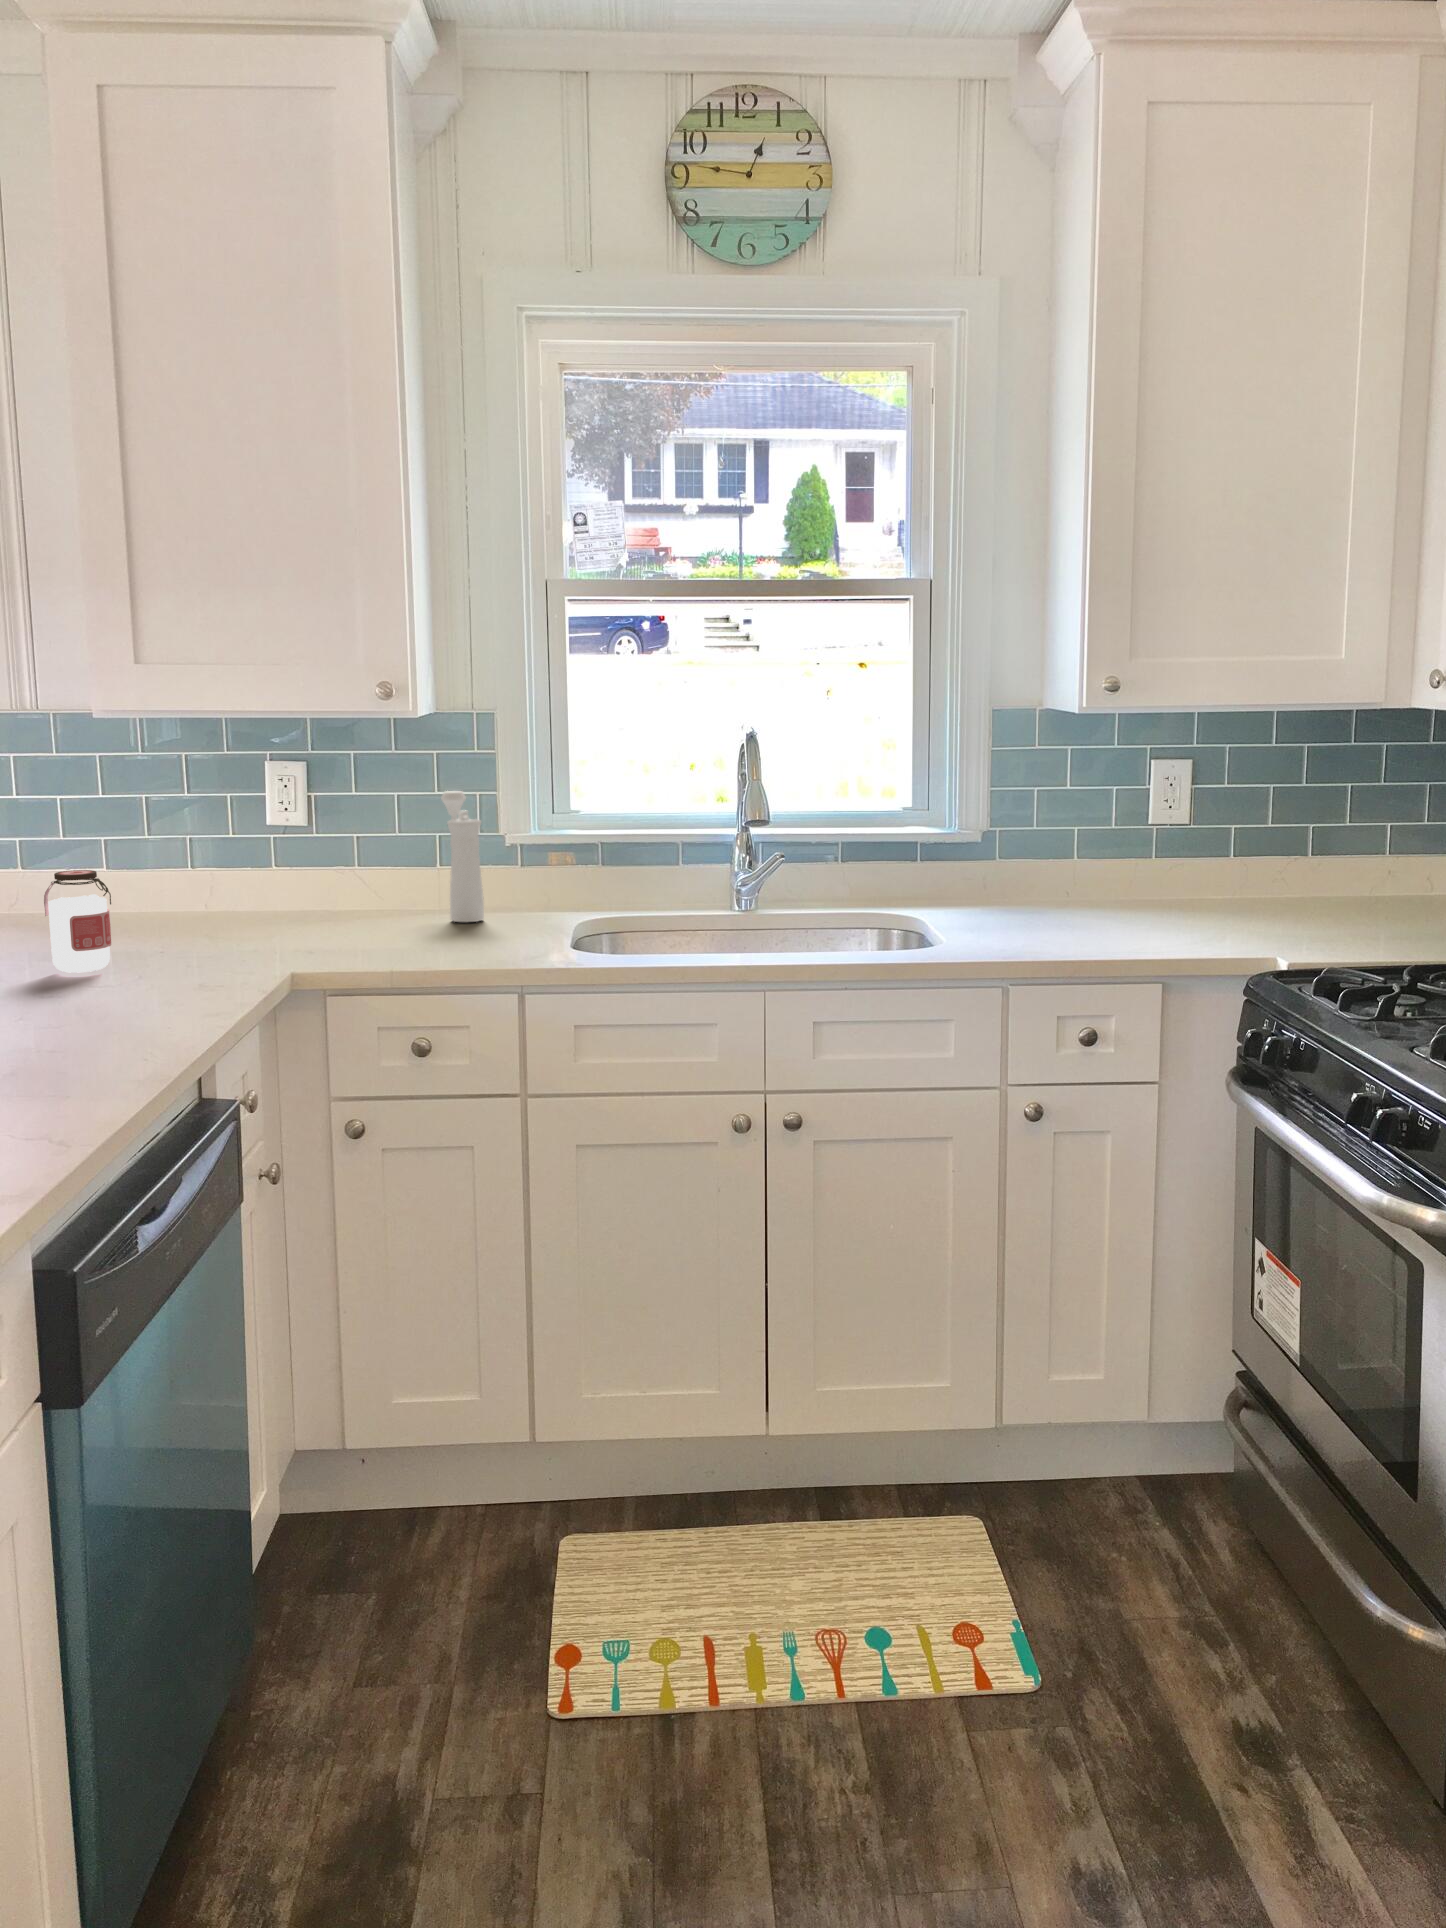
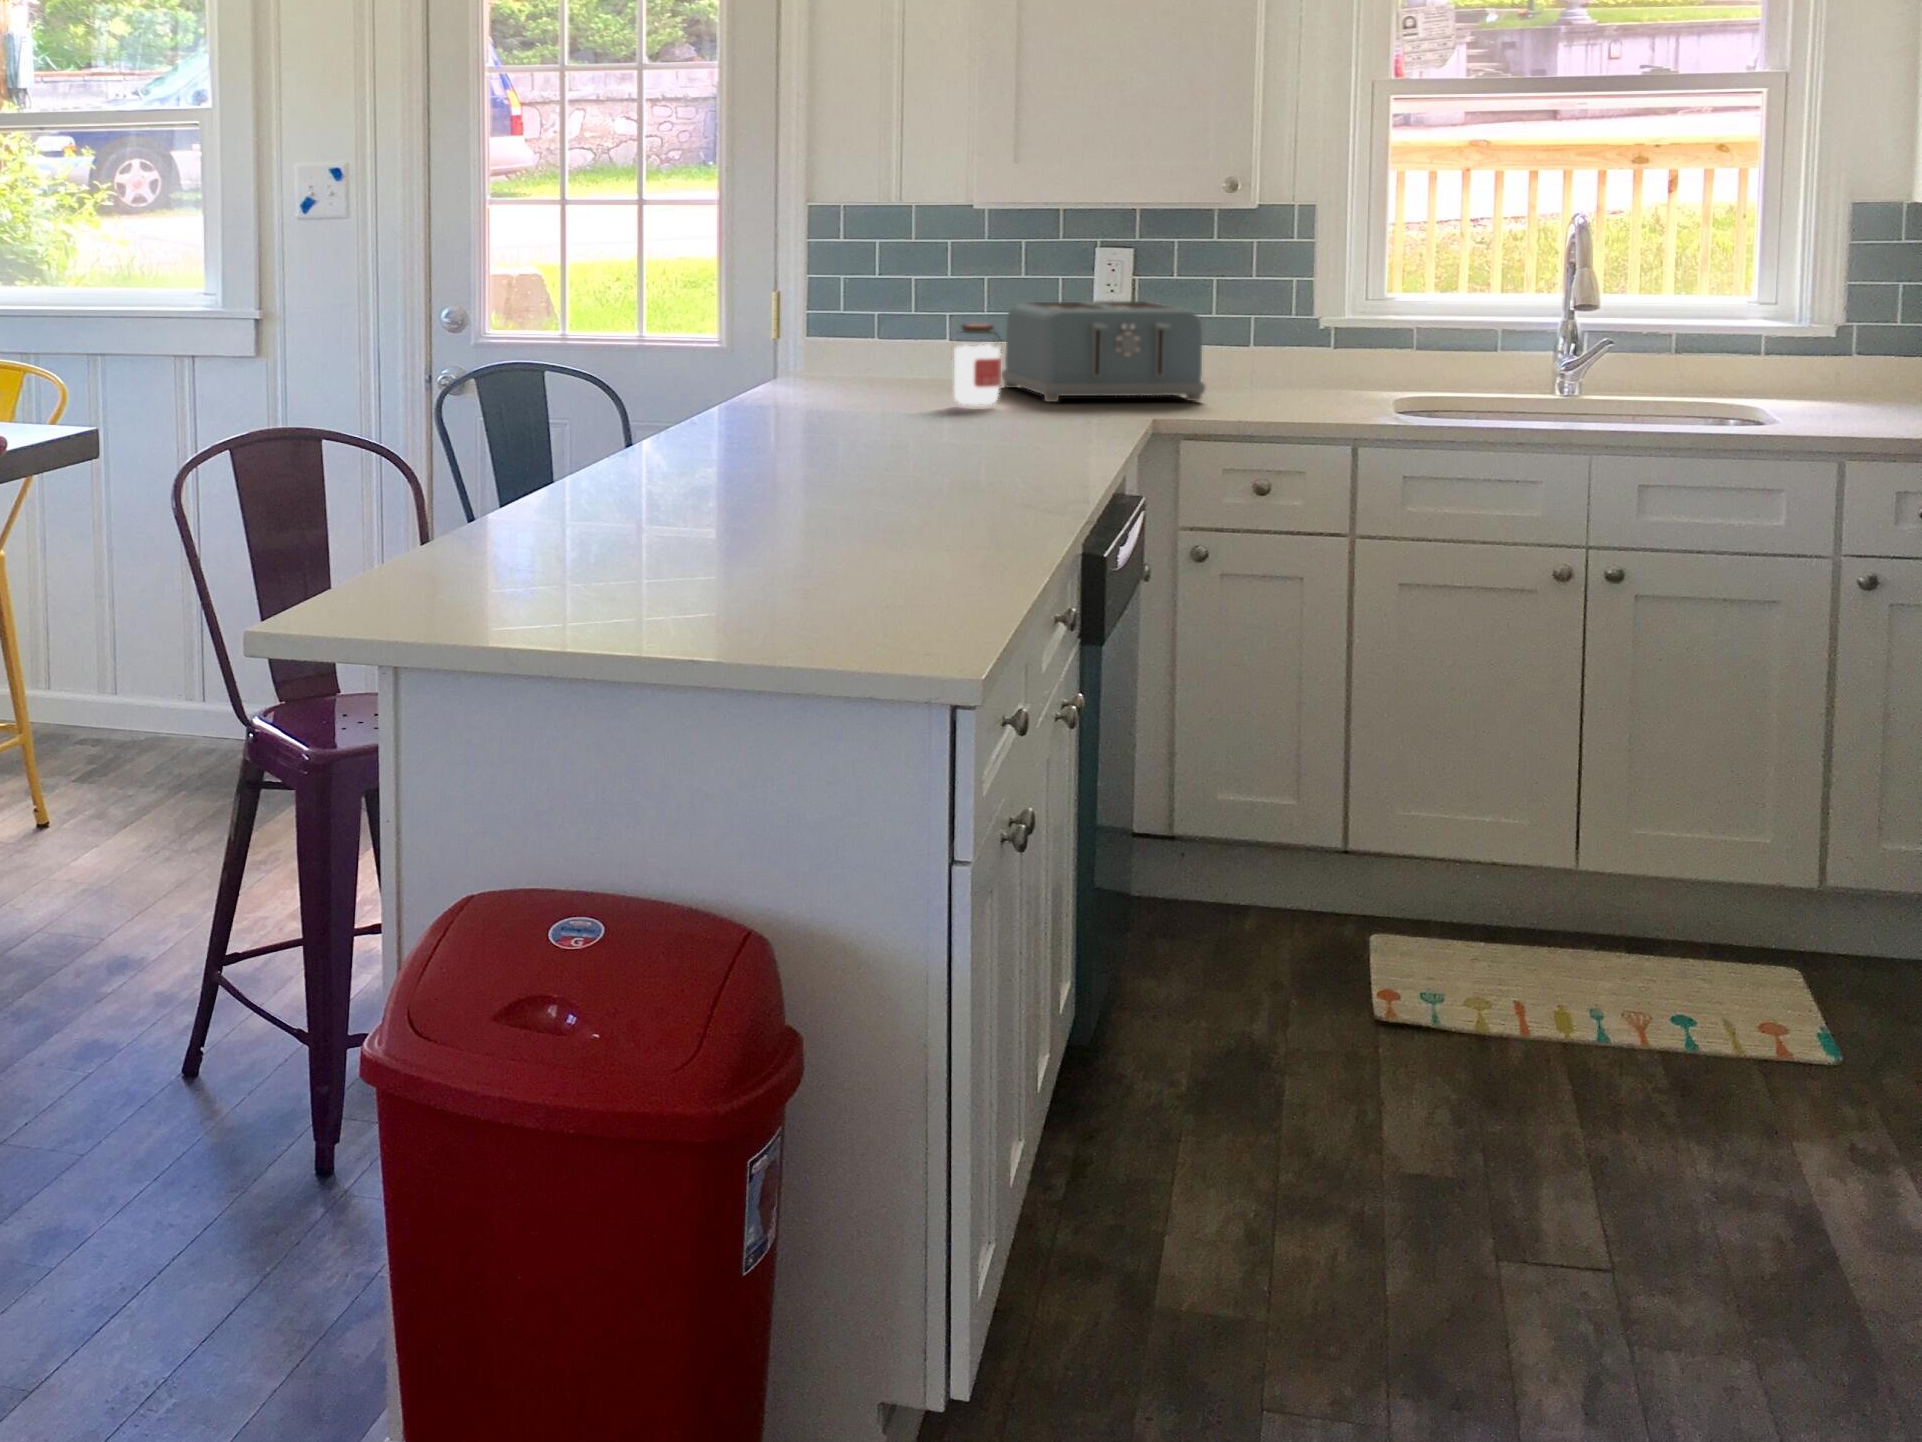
pepper mill: present [441,791,484,922] -> none [1262,276,1305,393]
toaster: none [150,825,367,958] -> present [1002,301,1205,402]

